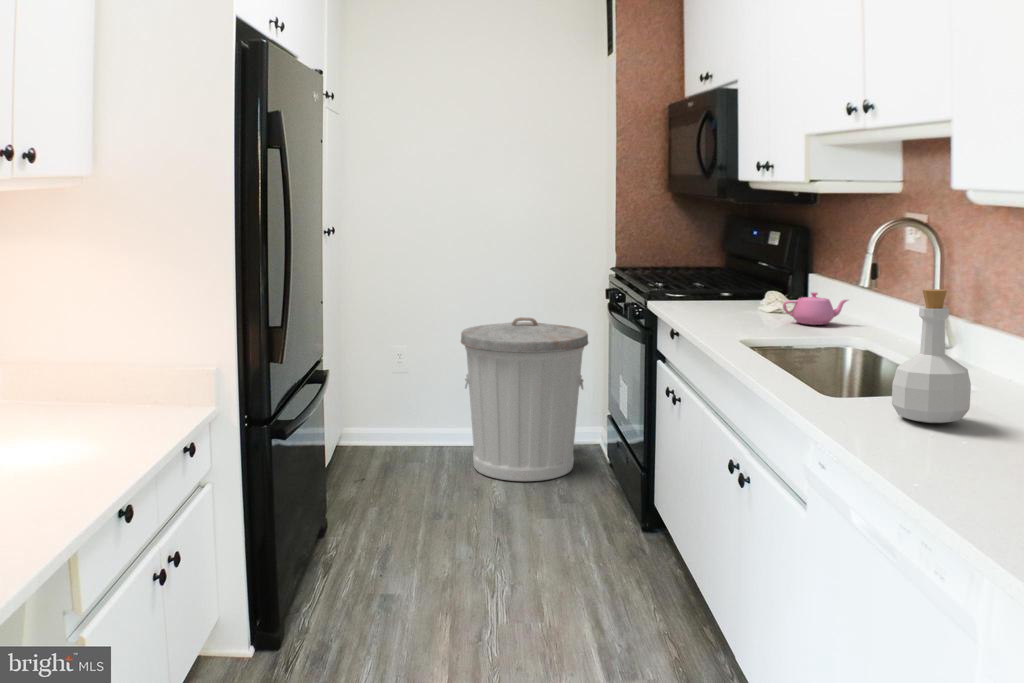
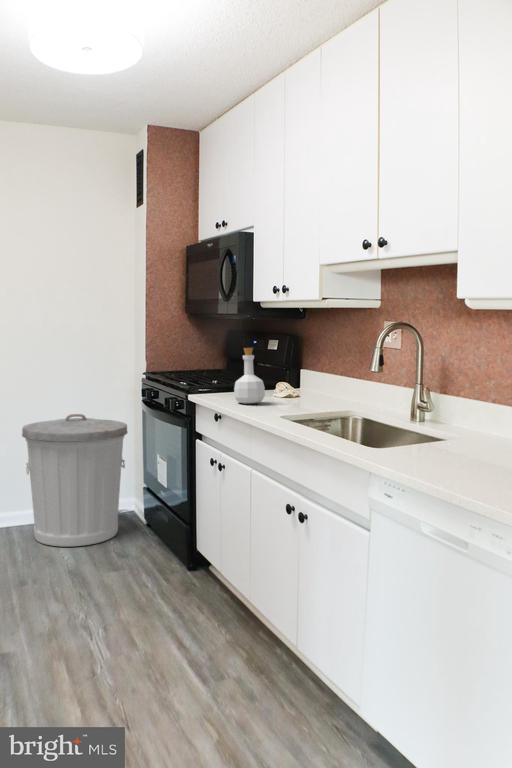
bottle: present [892,289,971,423] -> present [234,348,265,404]
teapot: present [783,292,848,325] -> none [292,383,334,406]

